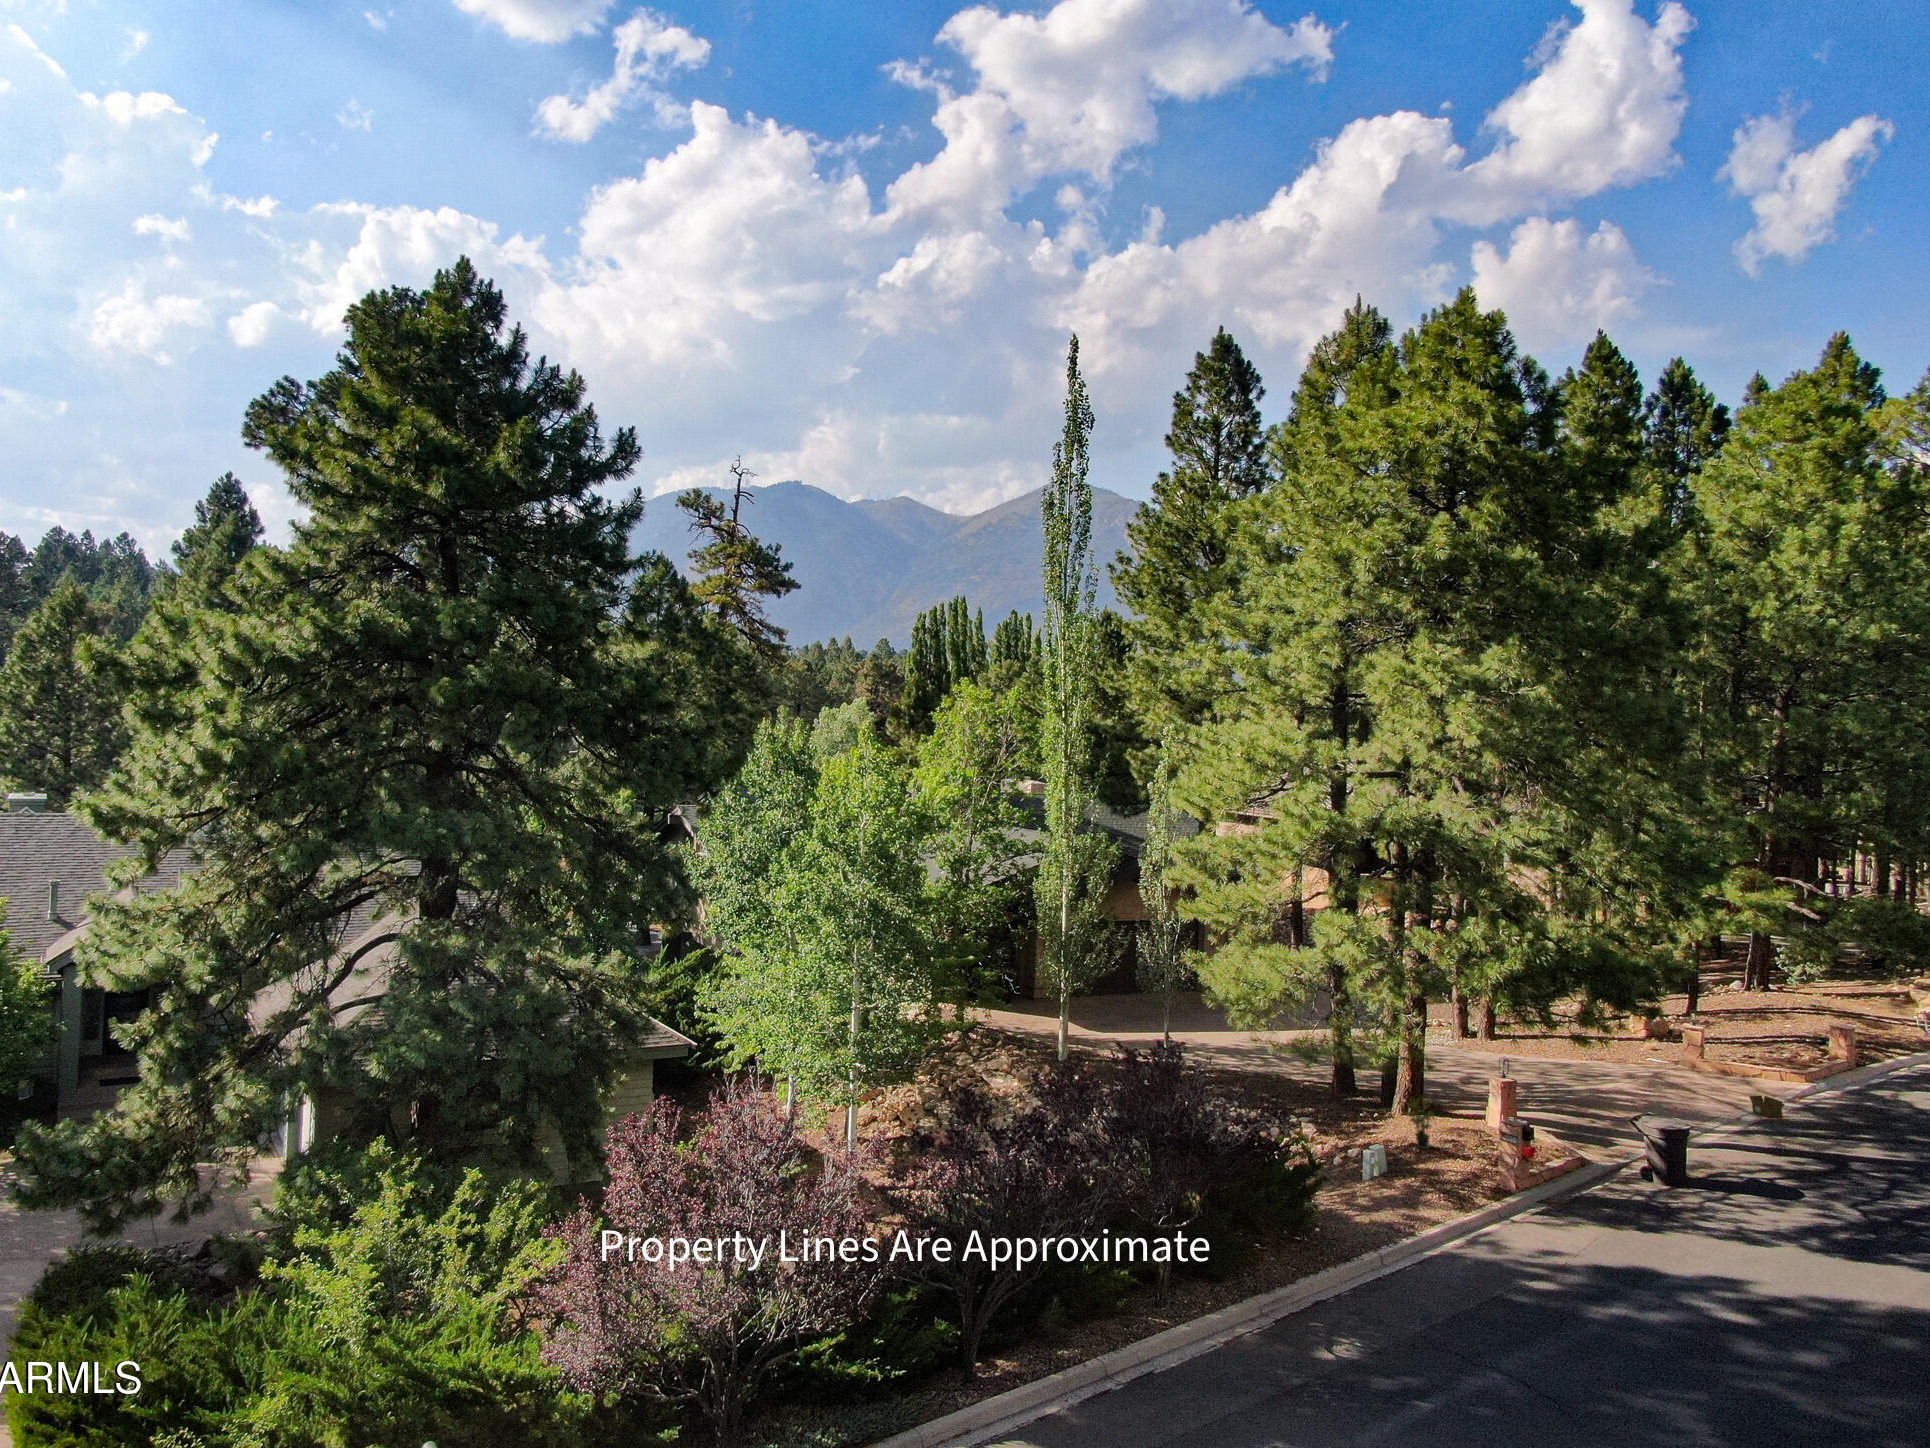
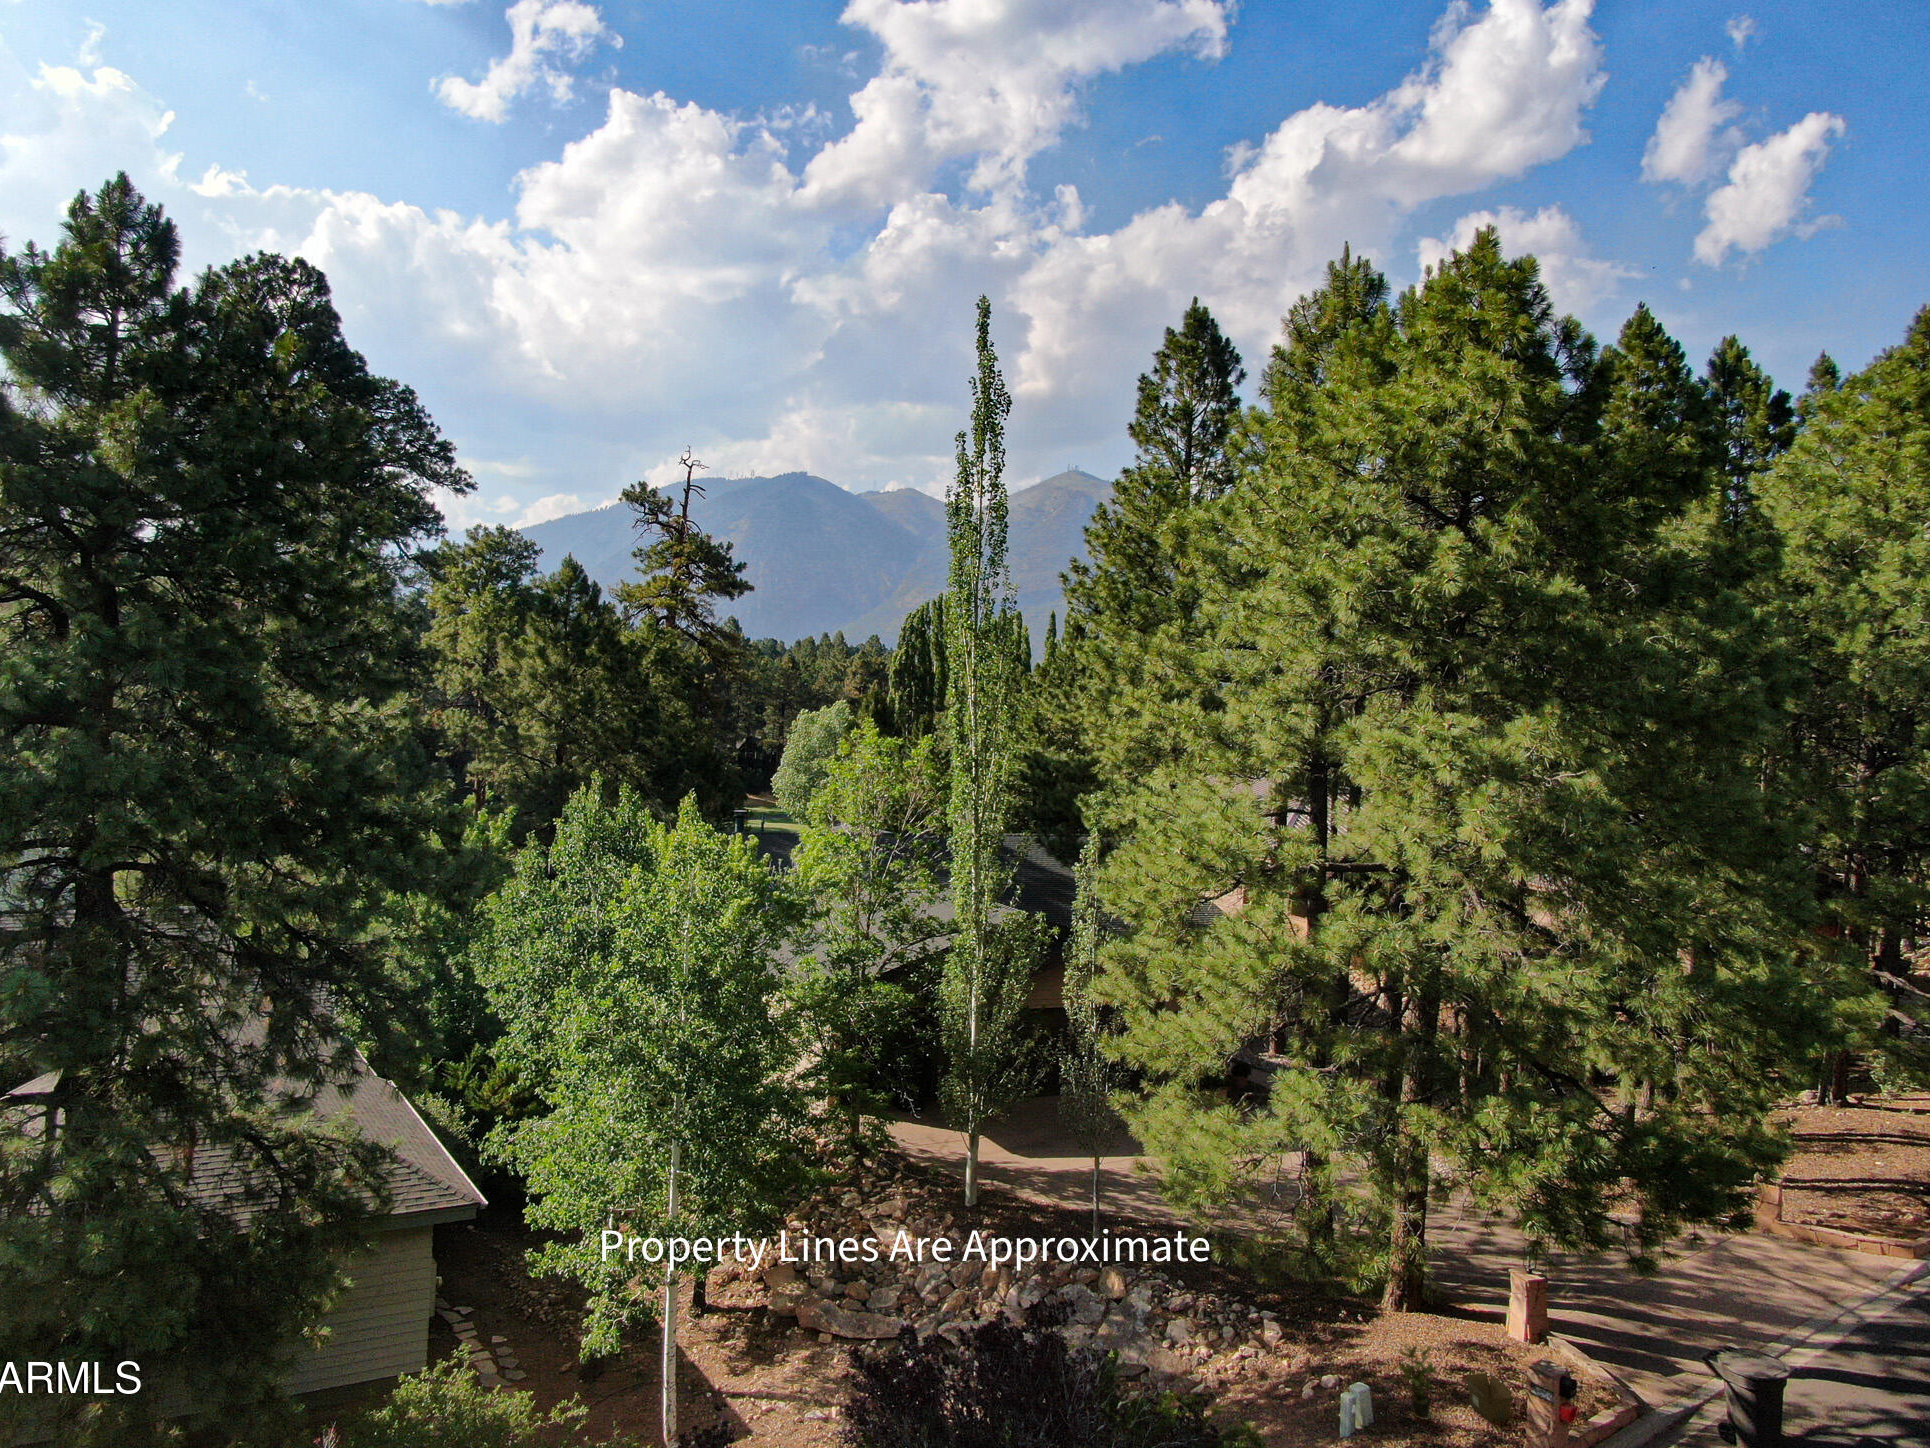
cardboard box: present [1750,1095,1785,1119] -> present [1465,1373,1514,1423]

